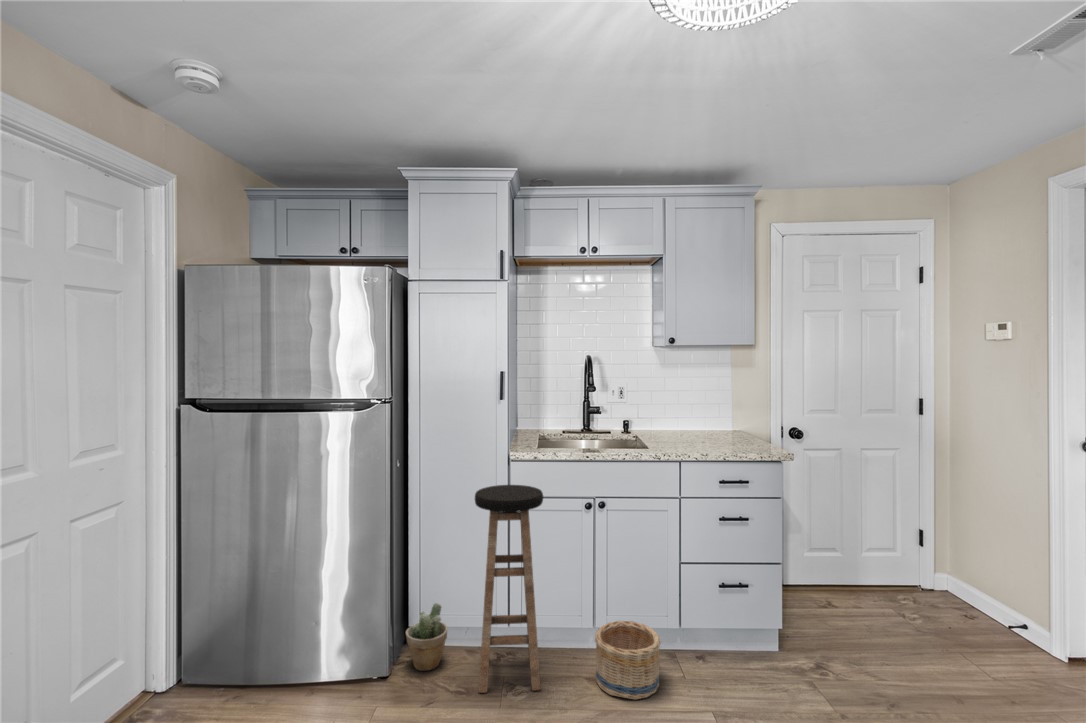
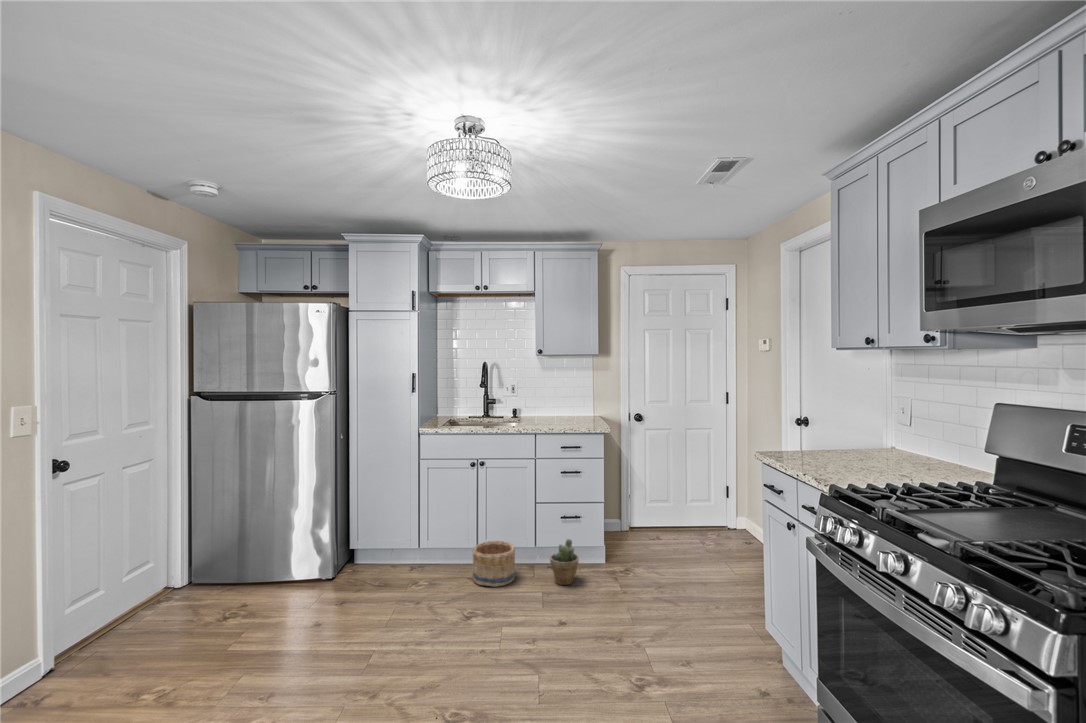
bar stool: present [475,485,543,693] -> none [392,450,439,586]
potted plant: present [406,603,447,671] -> present [550,539,579,585]

